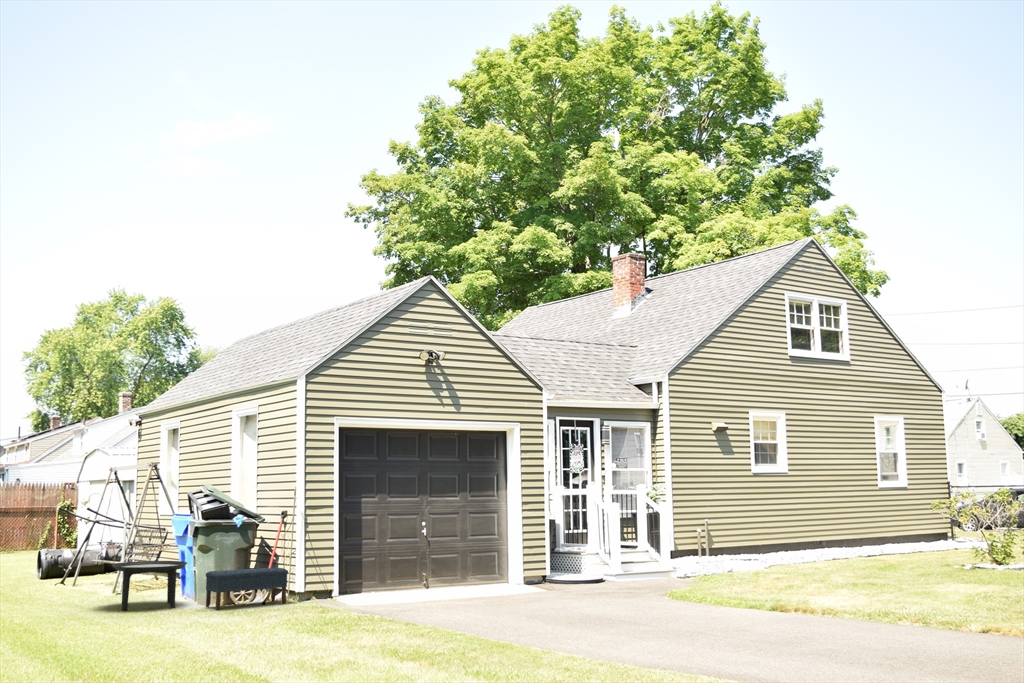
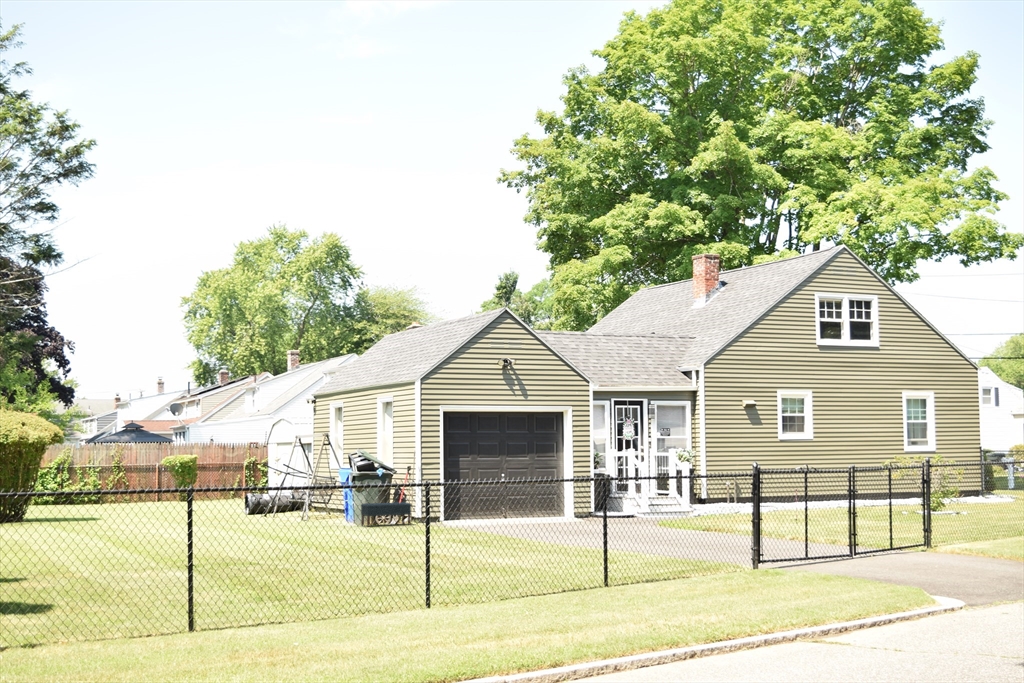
round table: present [112,561,187,611] -> none [304,497,350,526]

